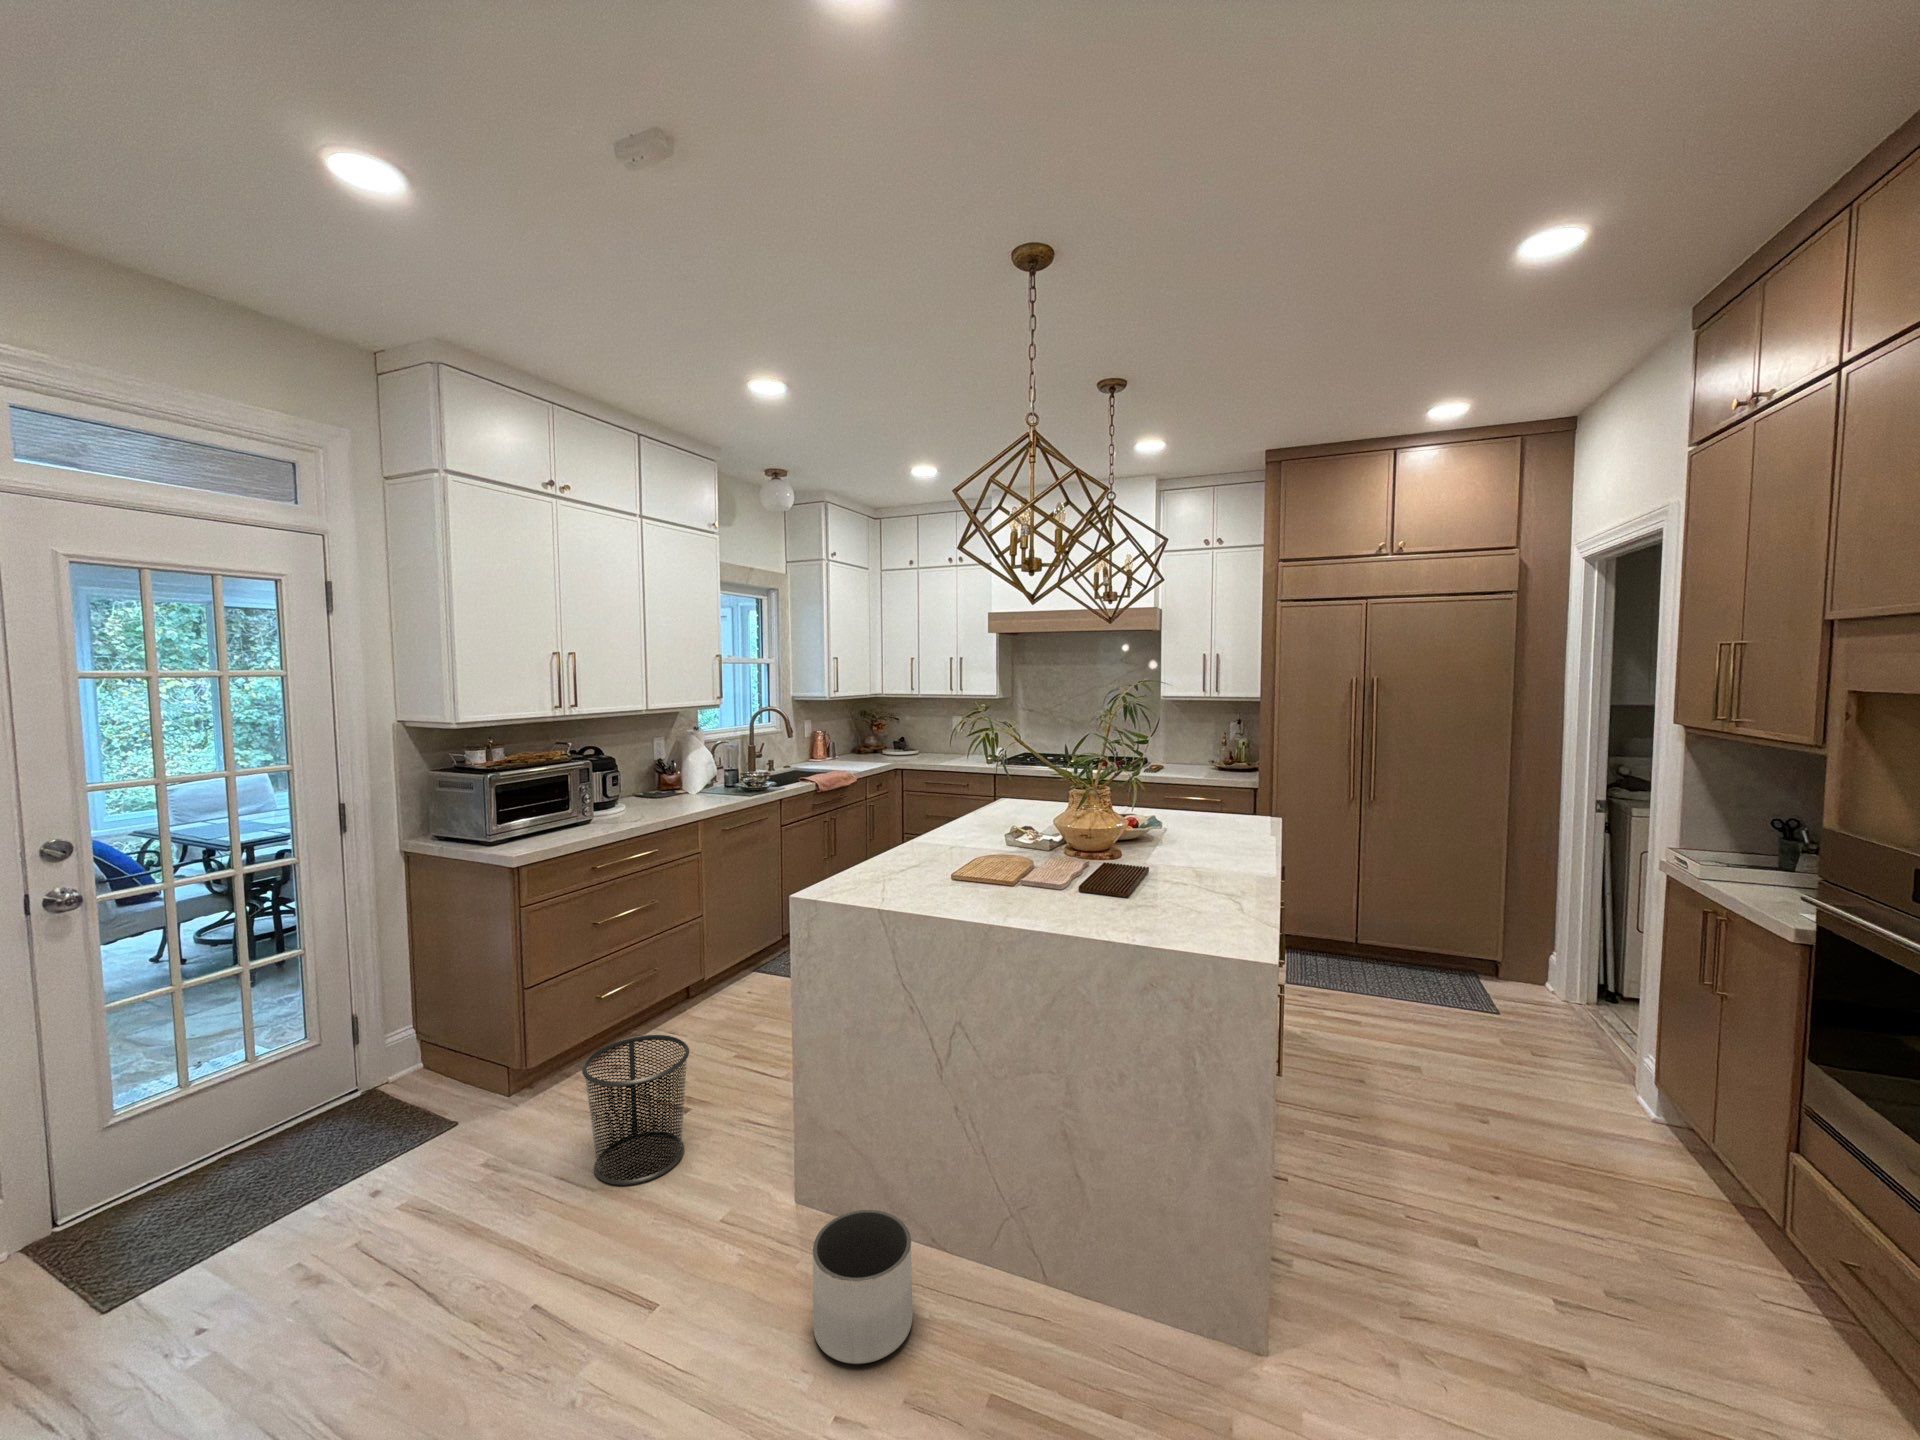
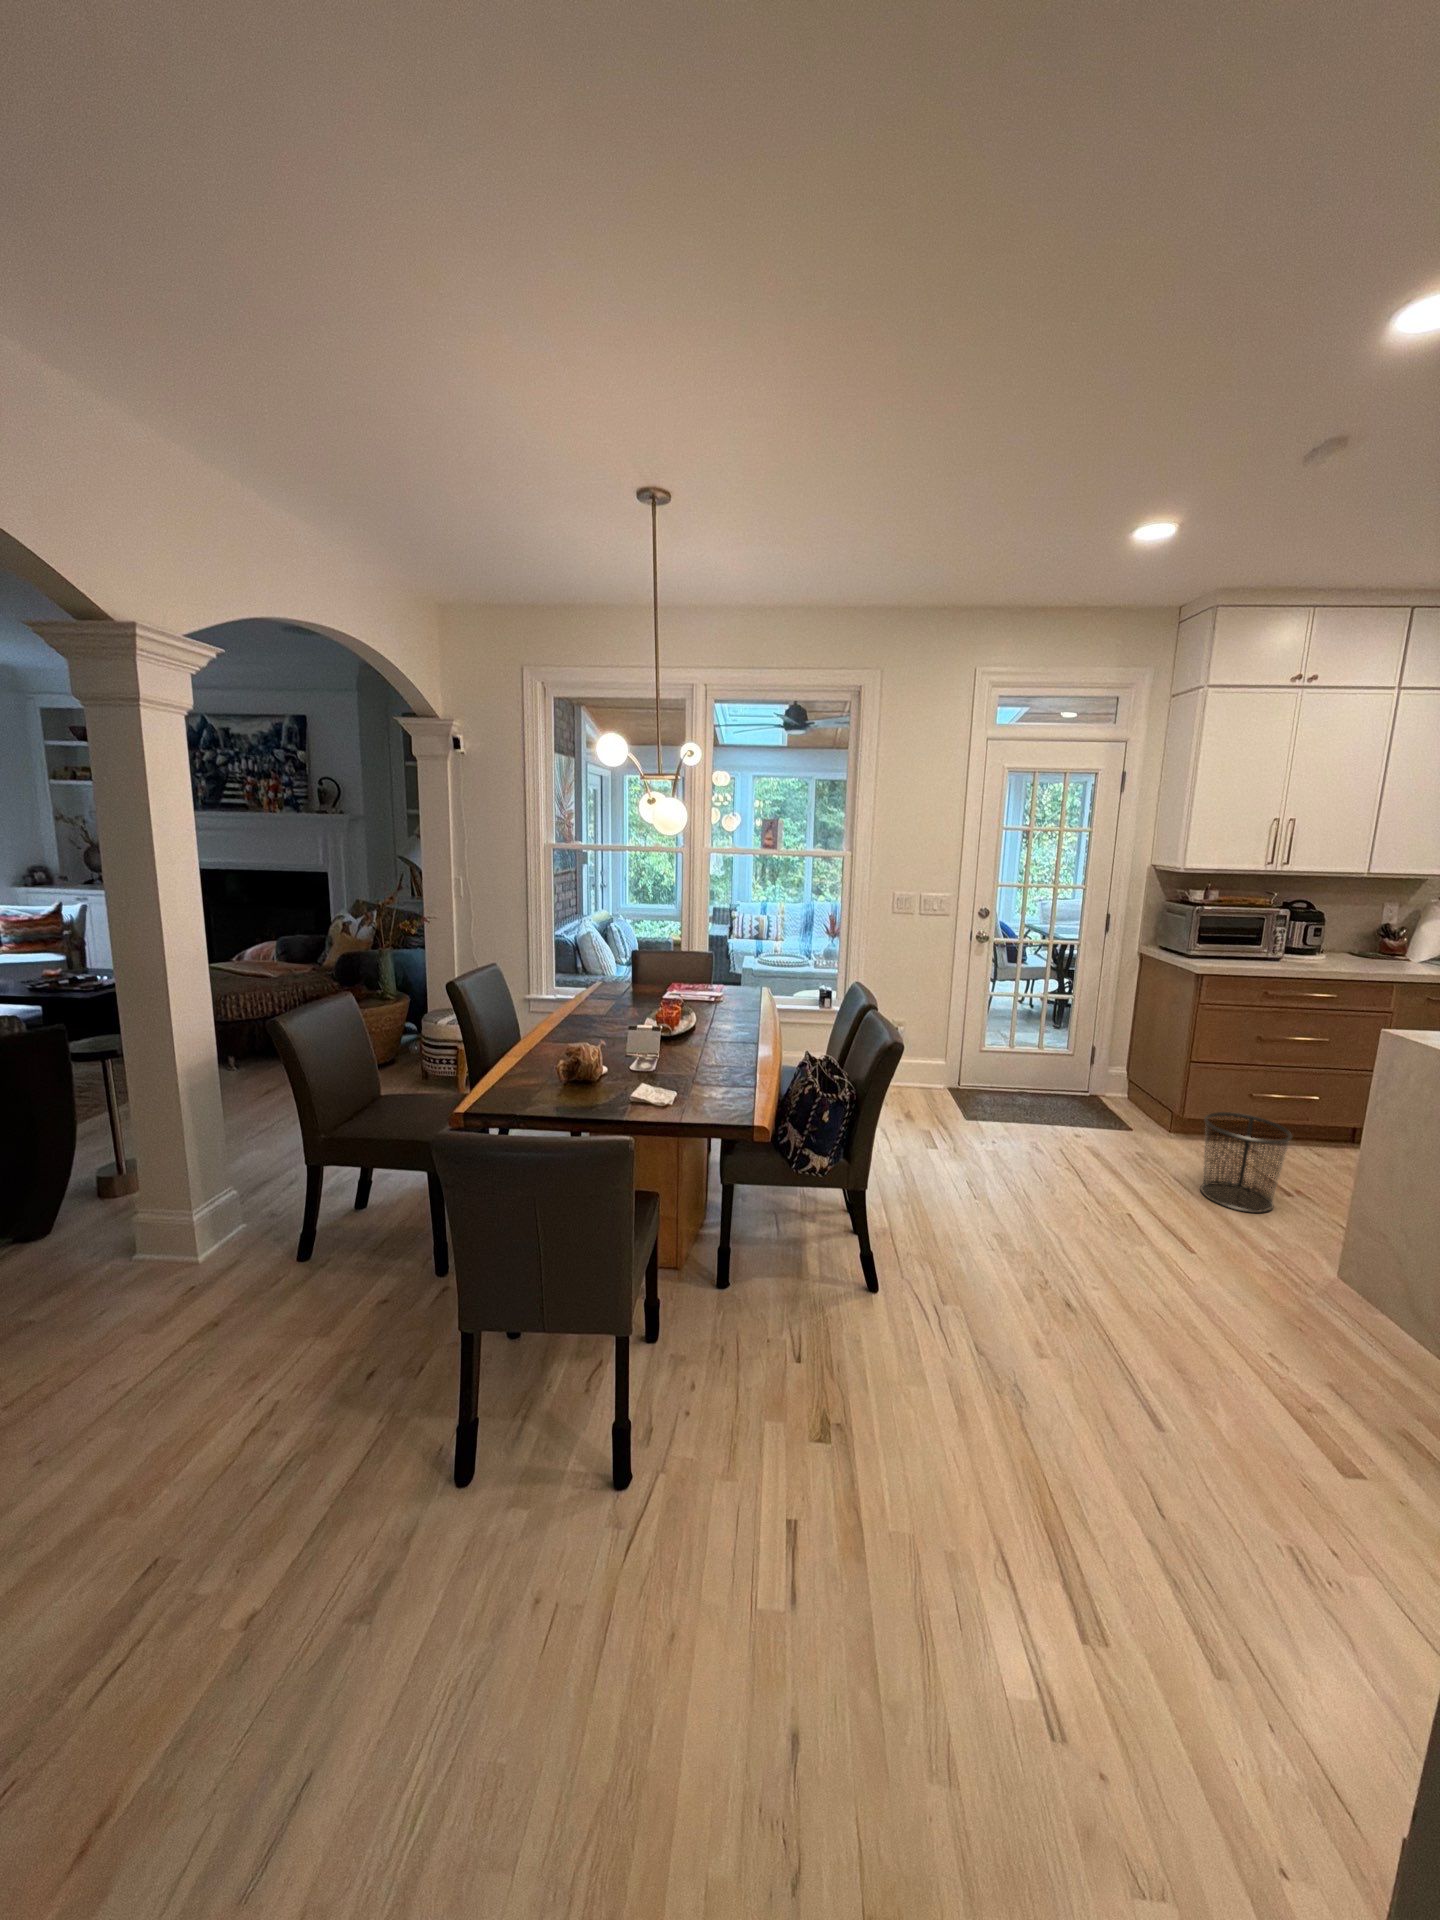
planter: present [813,1210,913,1364] -> none [1292,1267,1398,1371]

